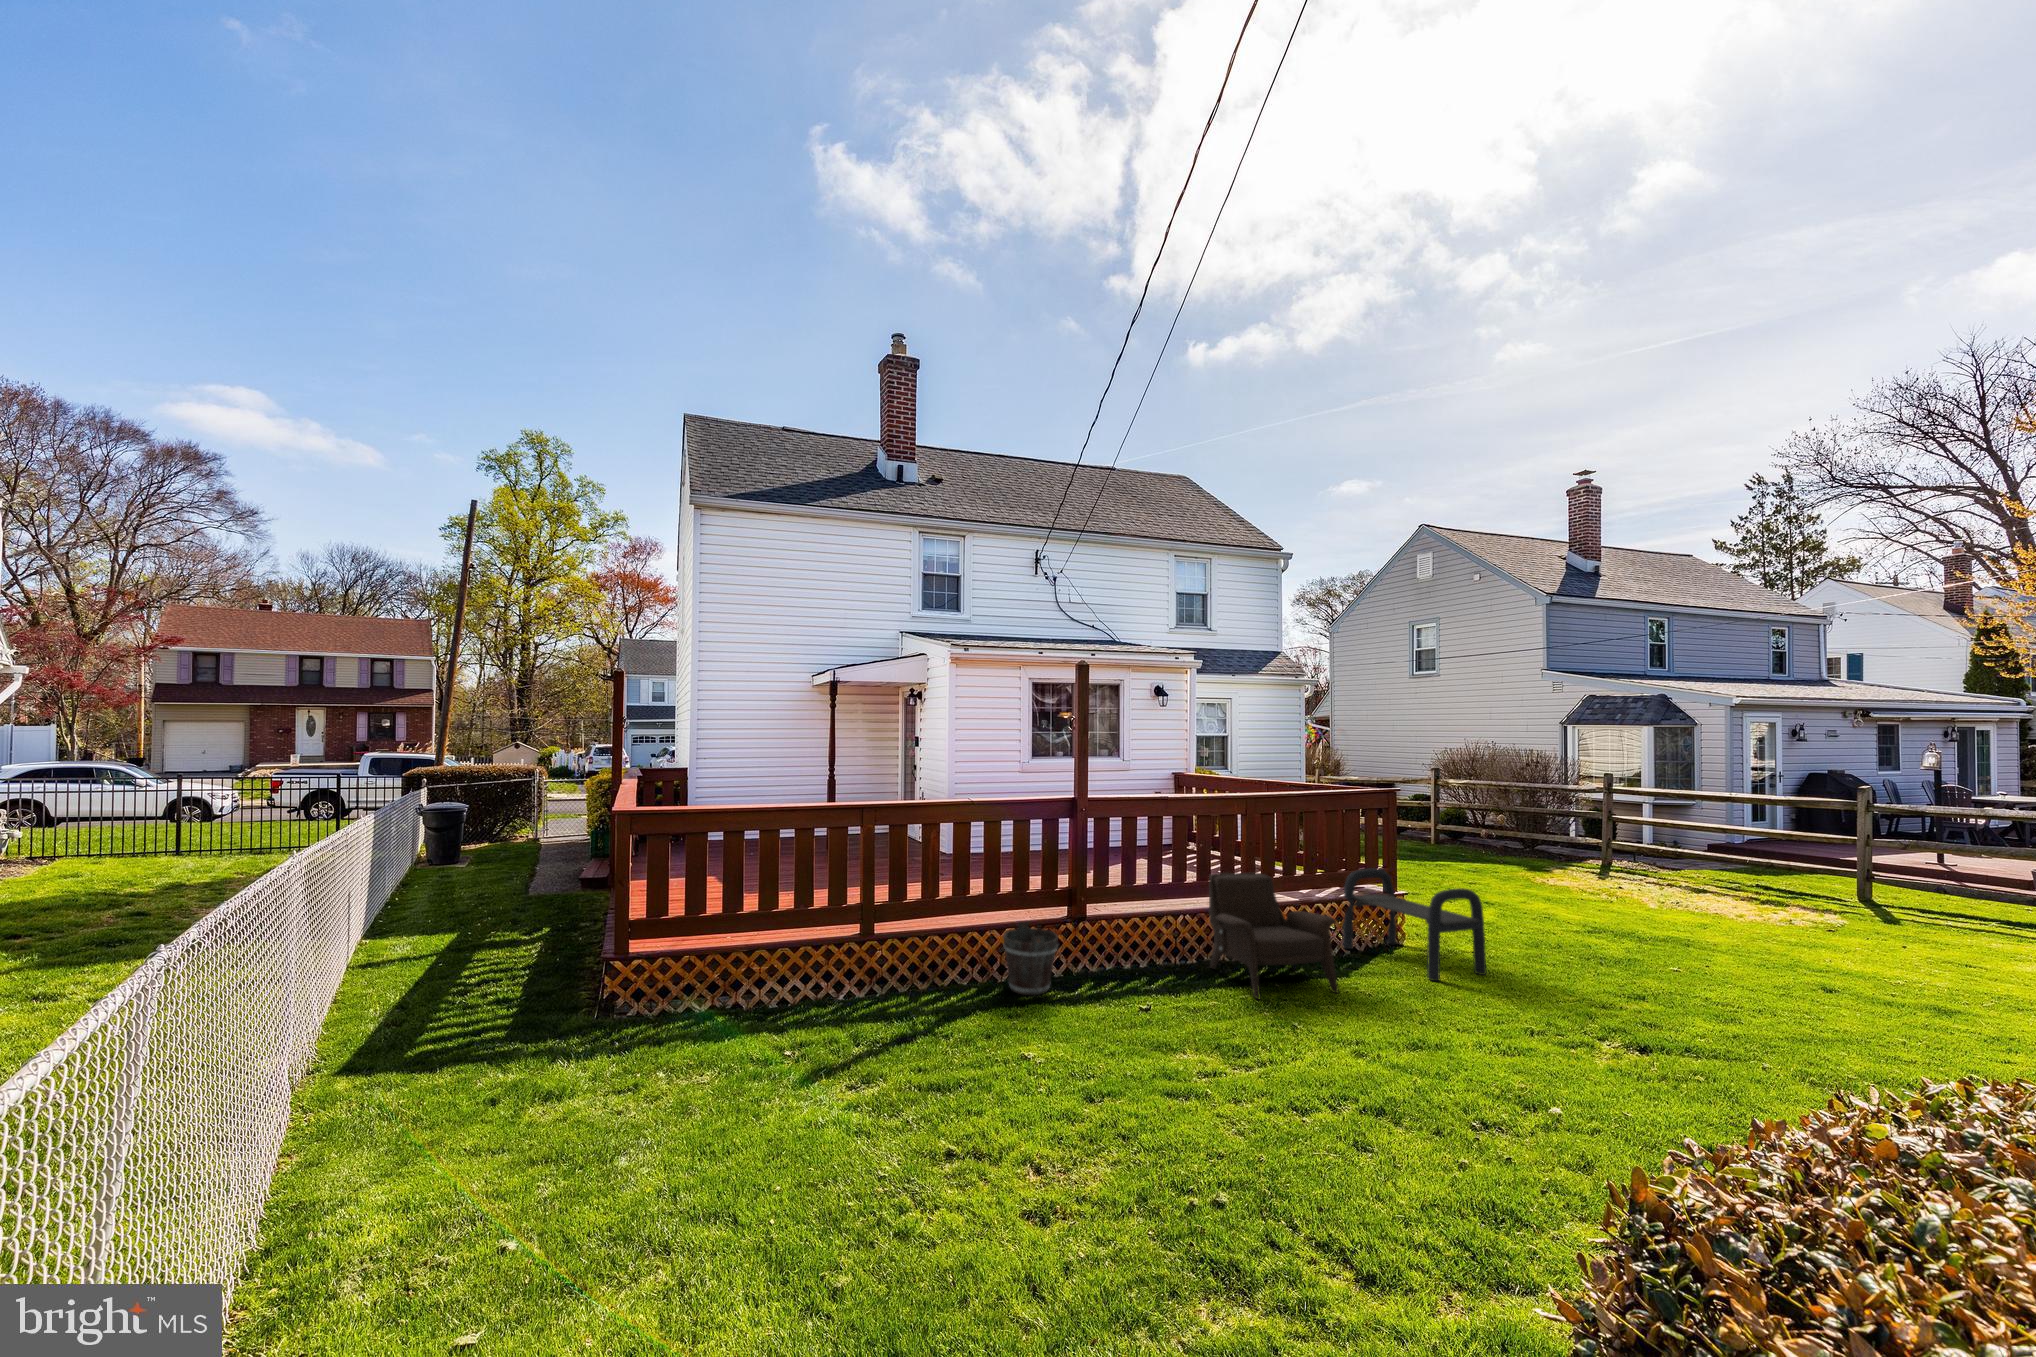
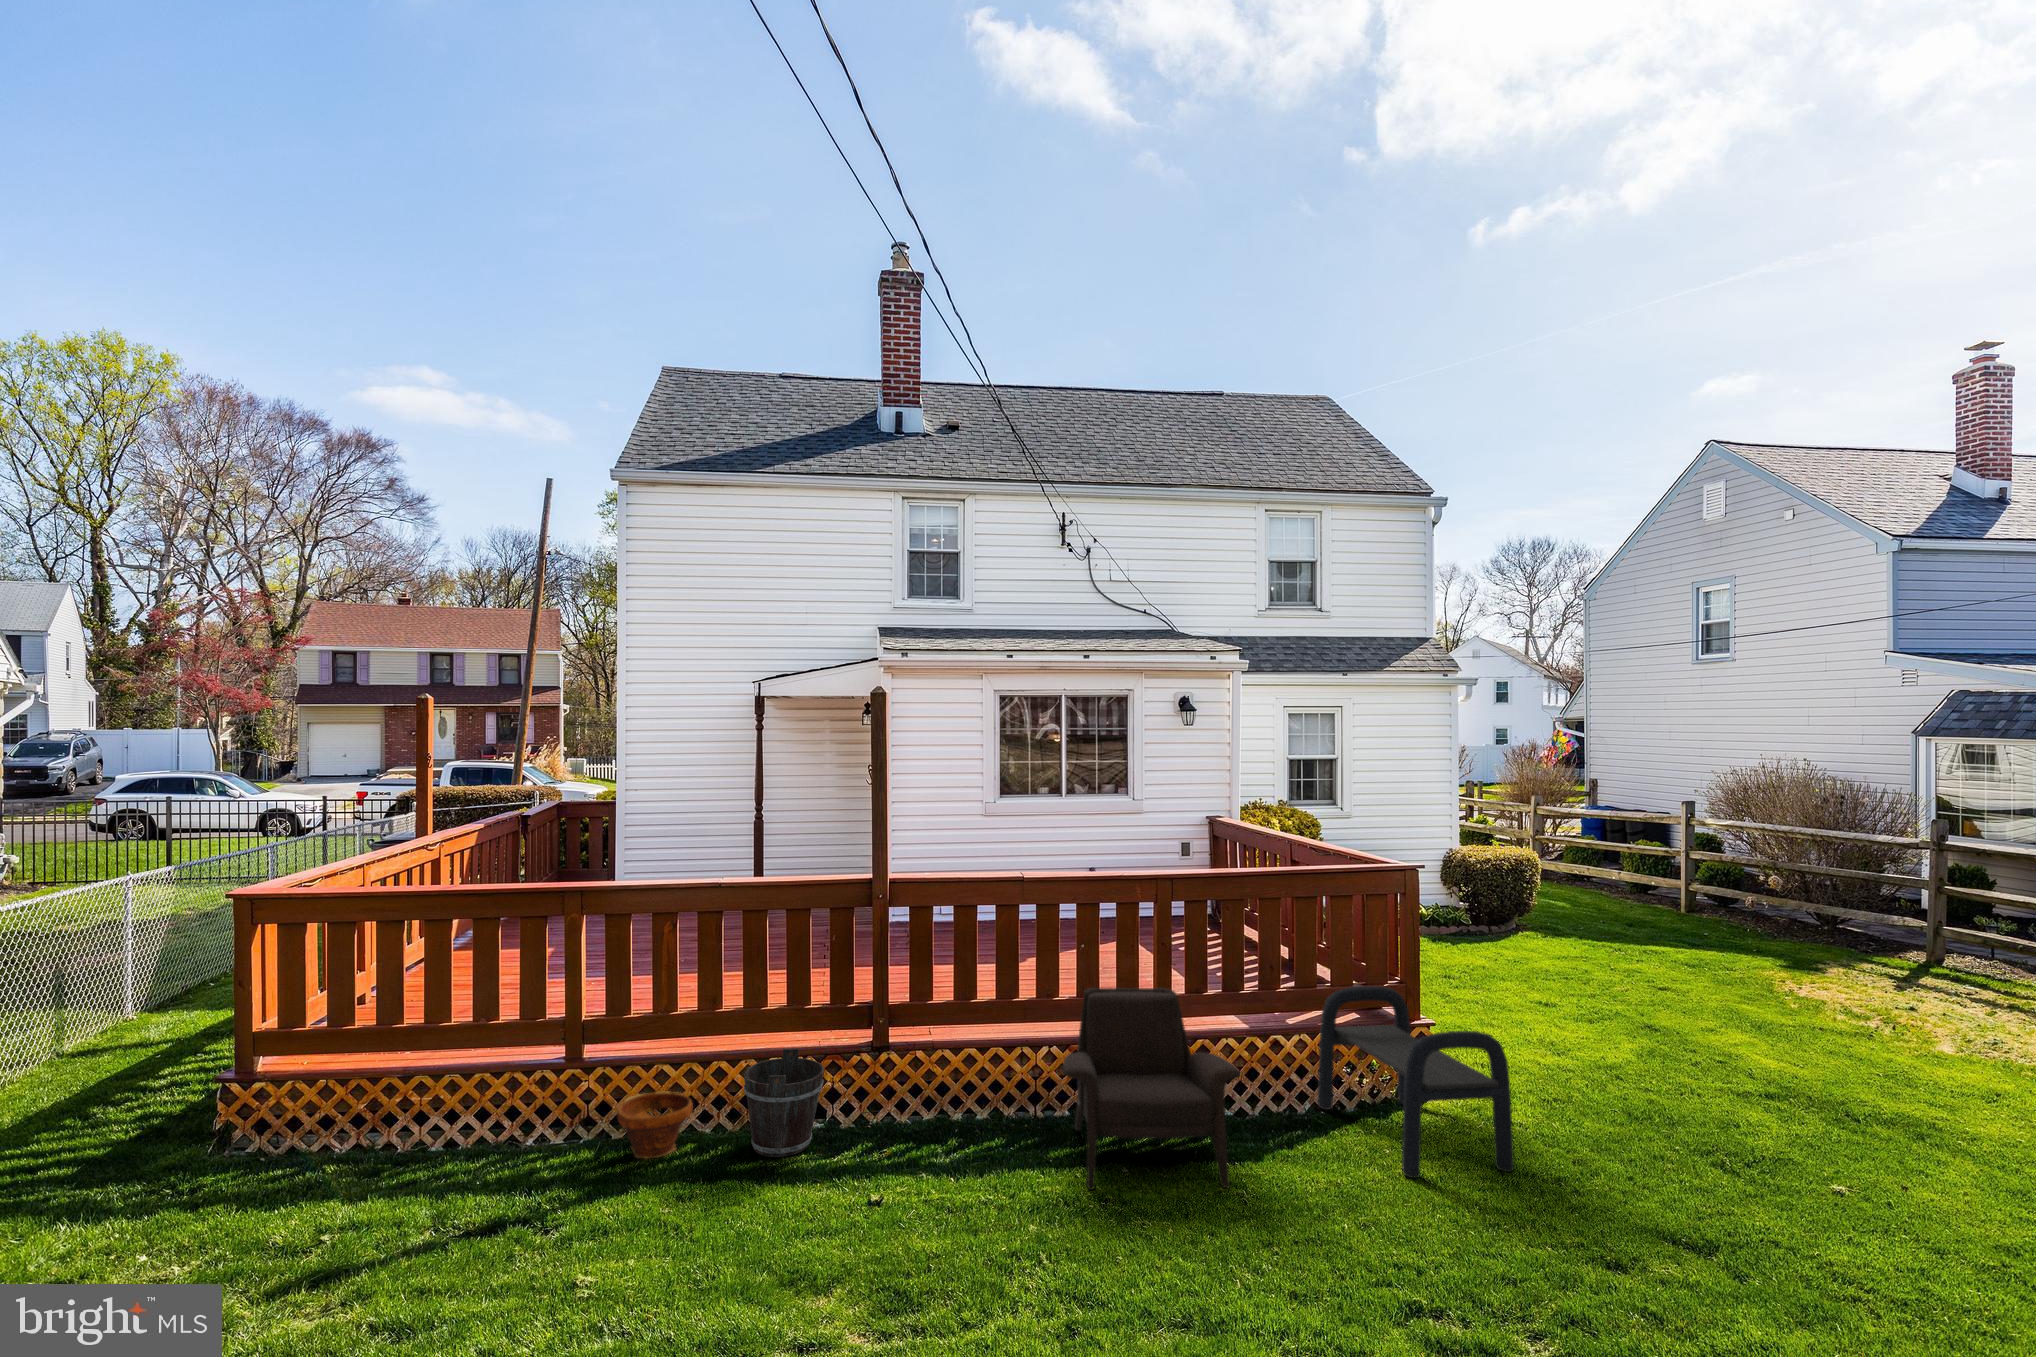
planter: none [918,955,970,1002] -> present [617,1091,693,1159]

